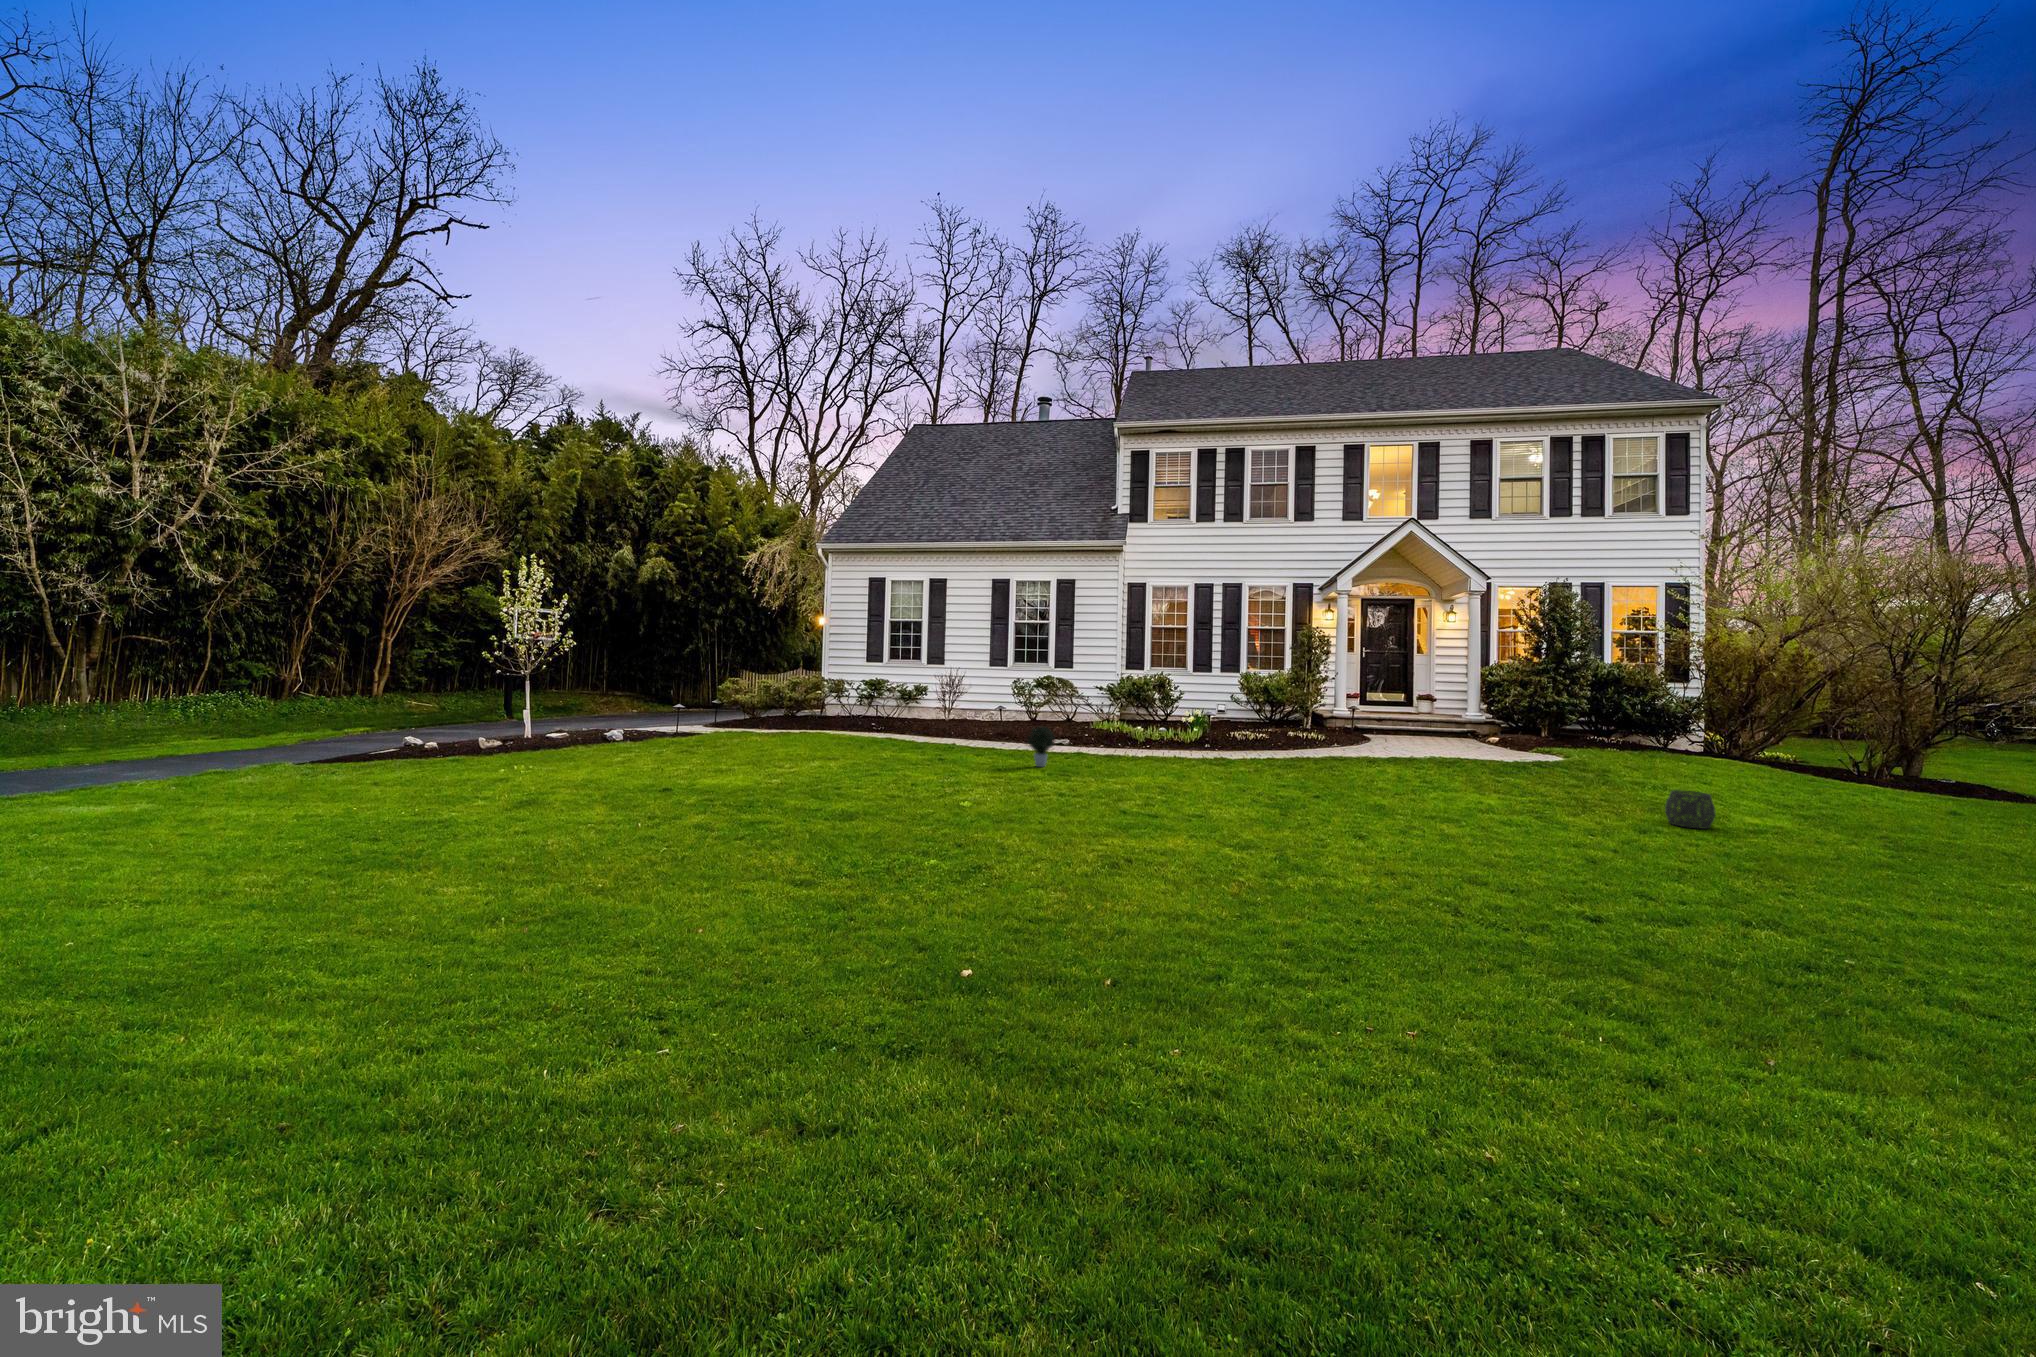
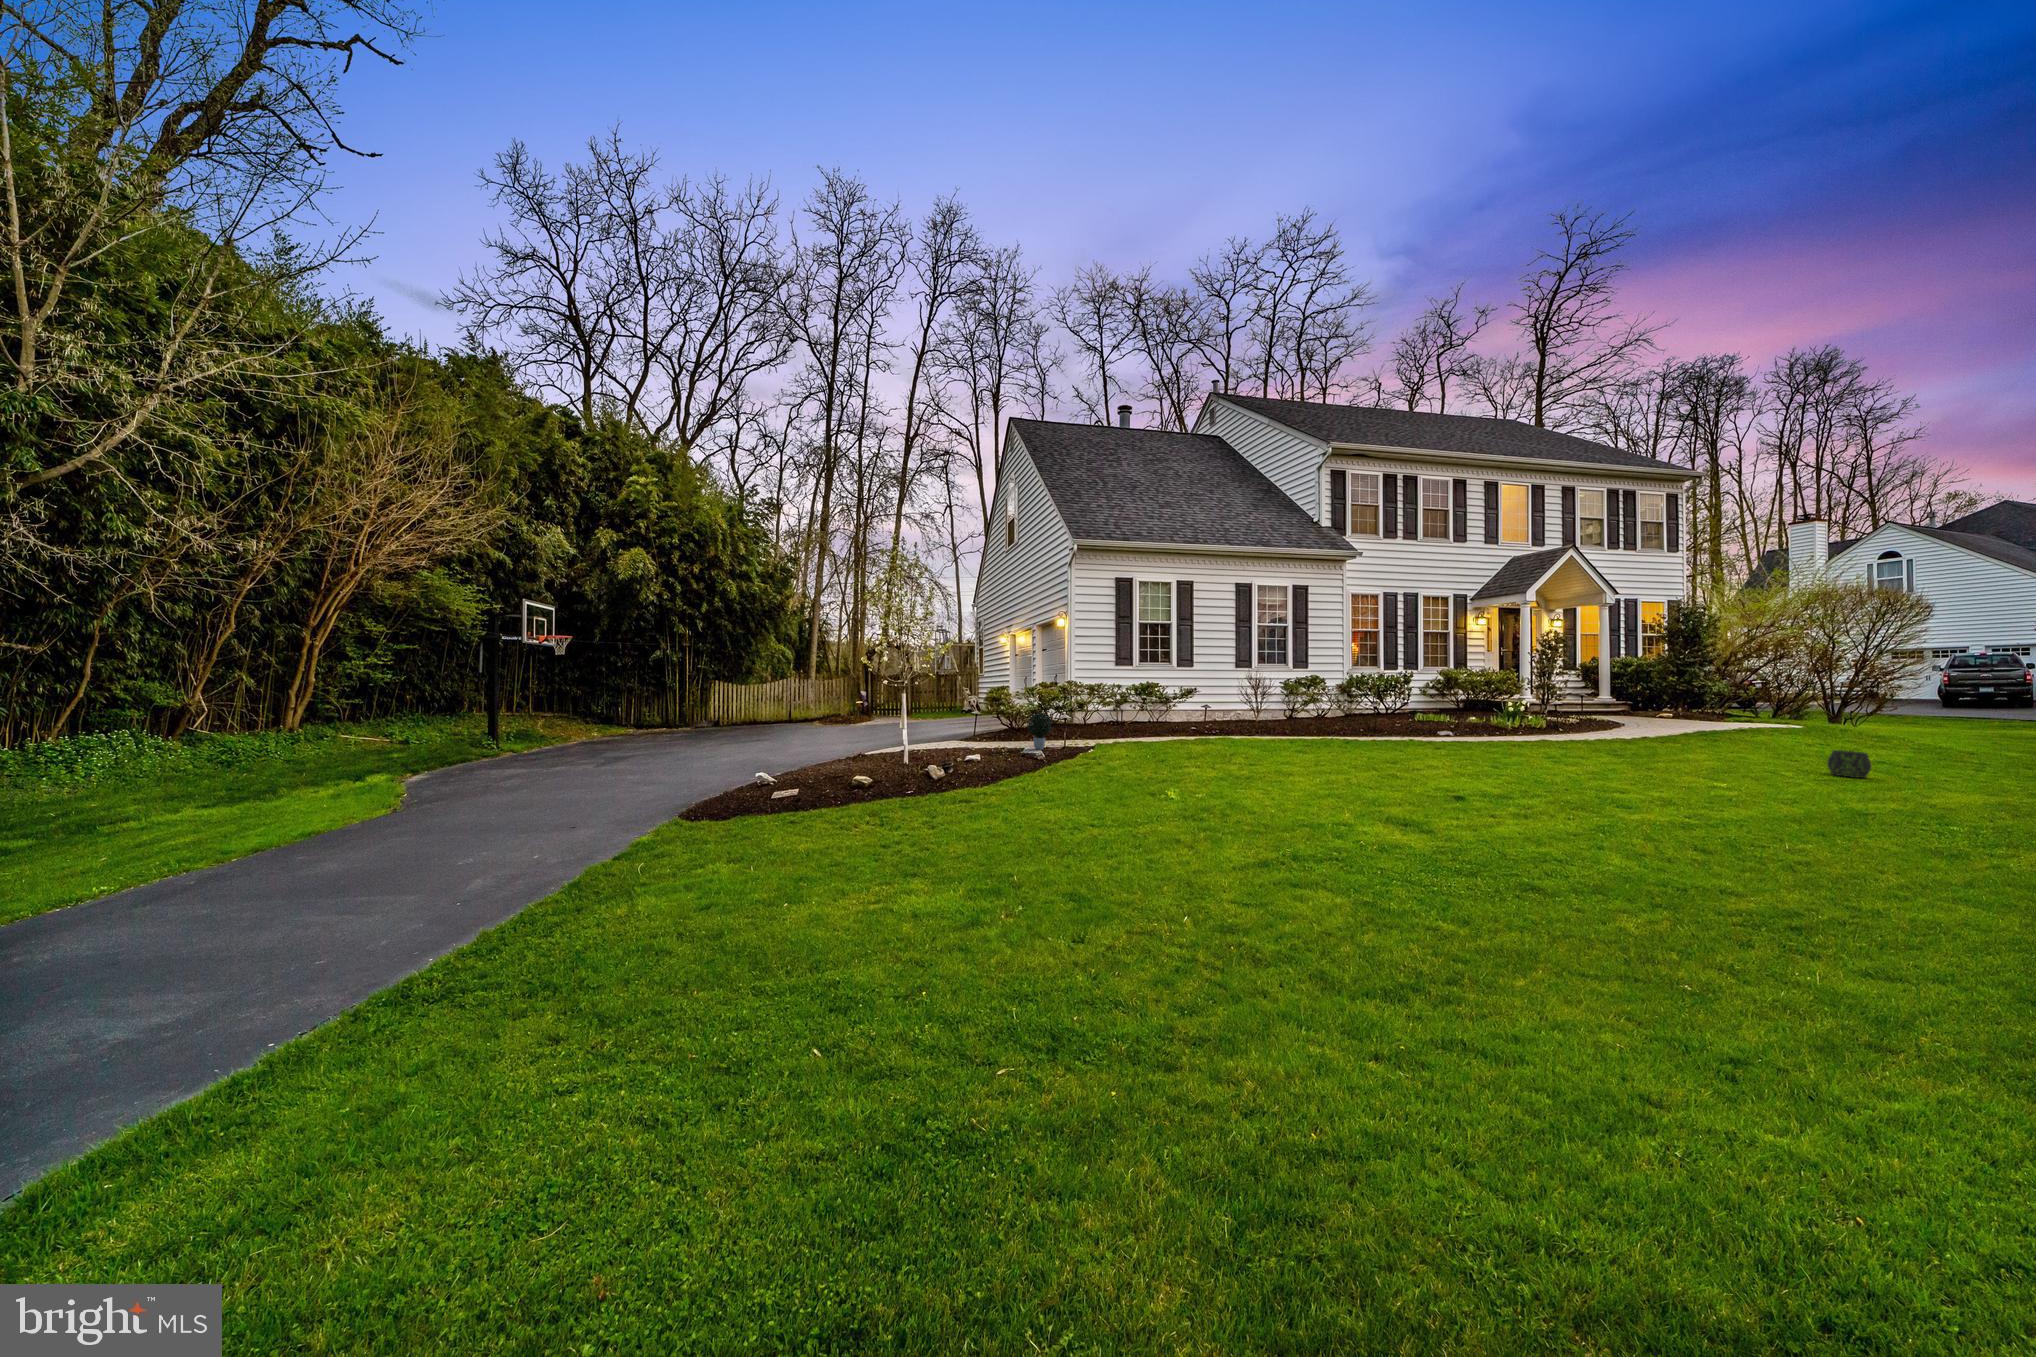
woven basket: present [1665,790,1716,829] -> present [1827,750,1871,778]

